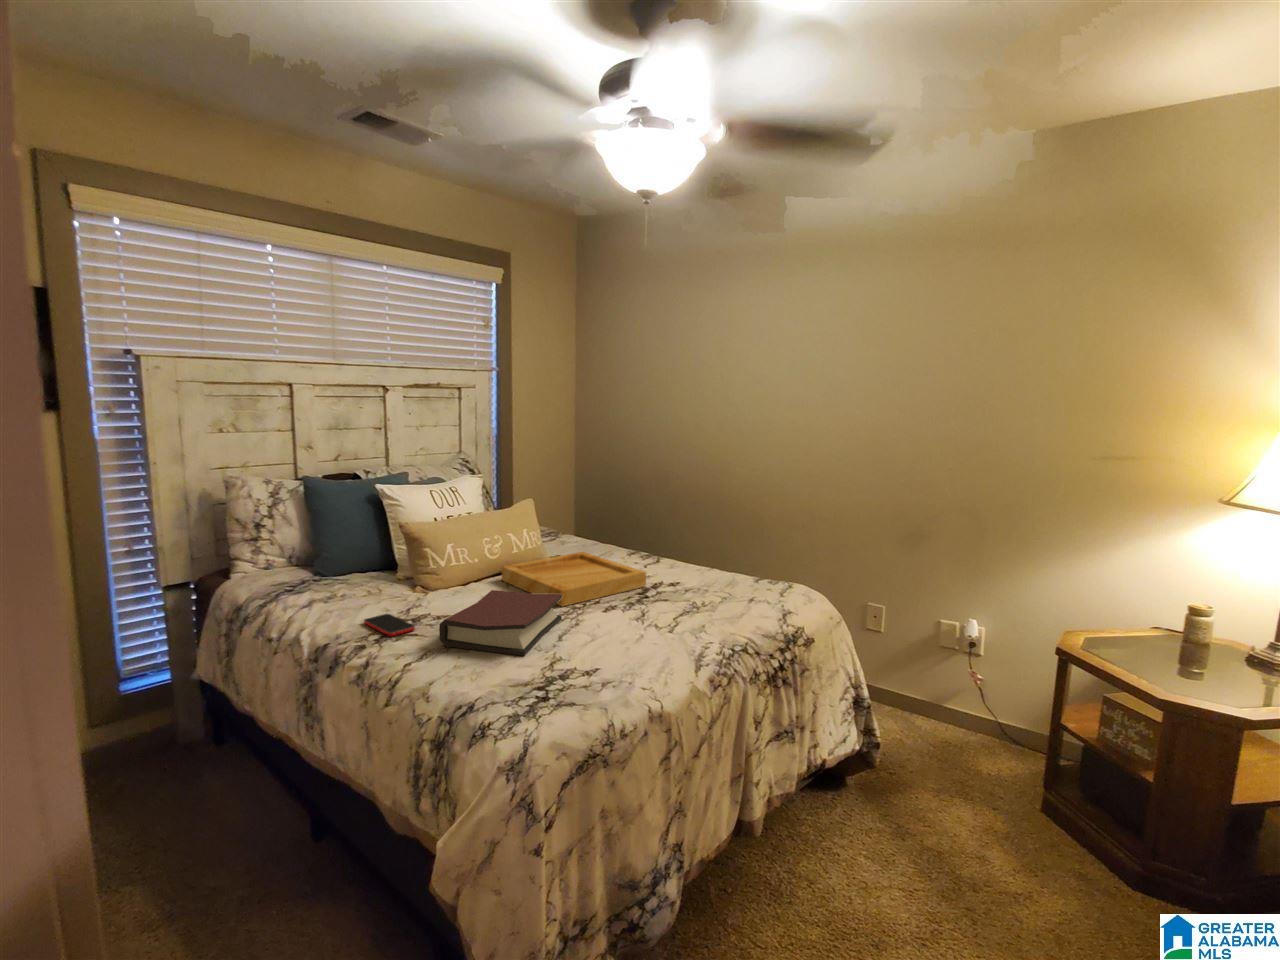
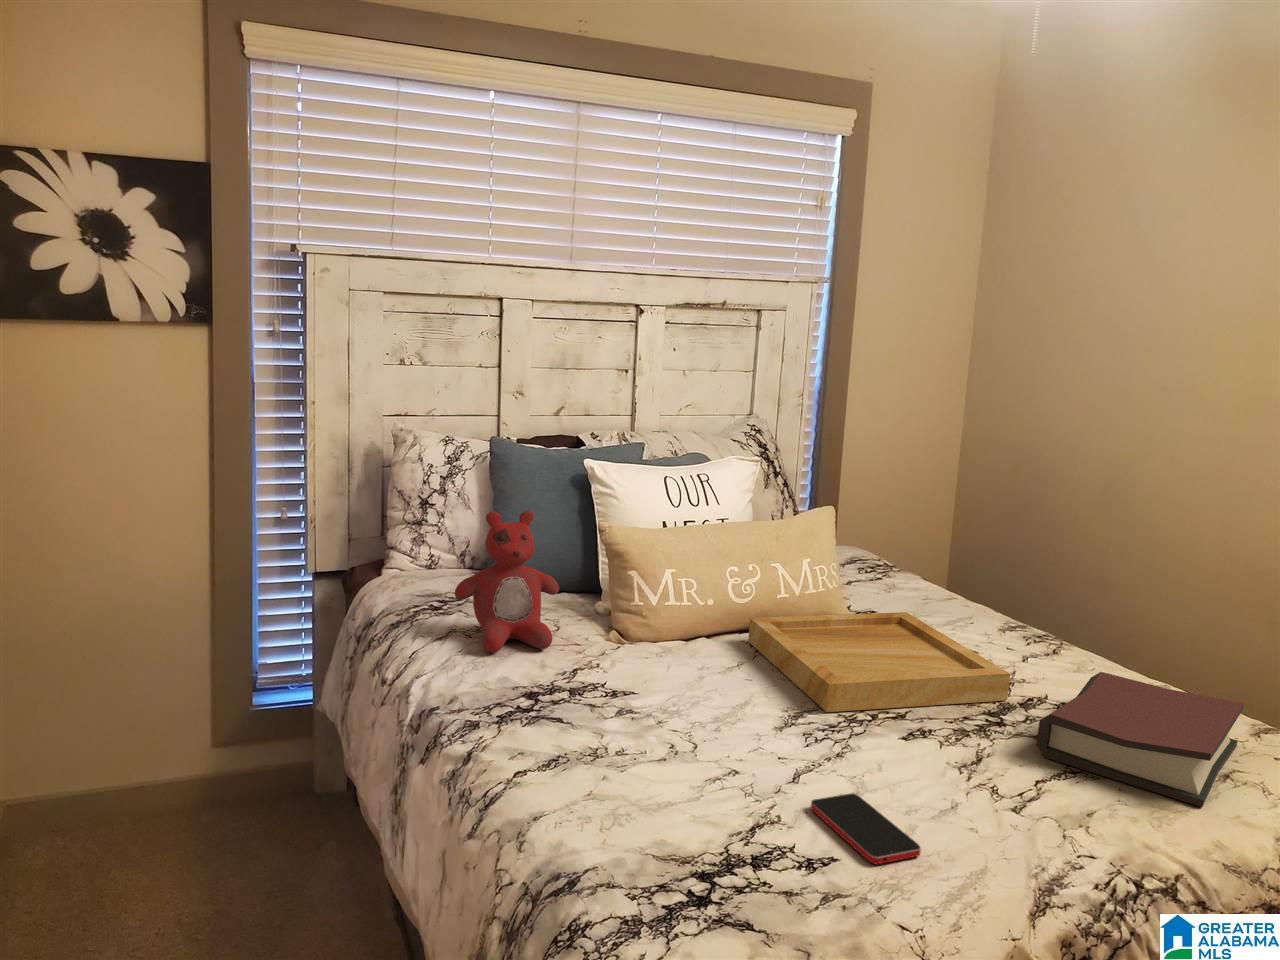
stuffed bear: none [313,518,386,610] -> present [455,511,559,652]
hardback book: present [439,590,562,656] -> present [1036,672,1244,807]
smartphone: present [364,614,415,636] -> present [811,794,921,864]

